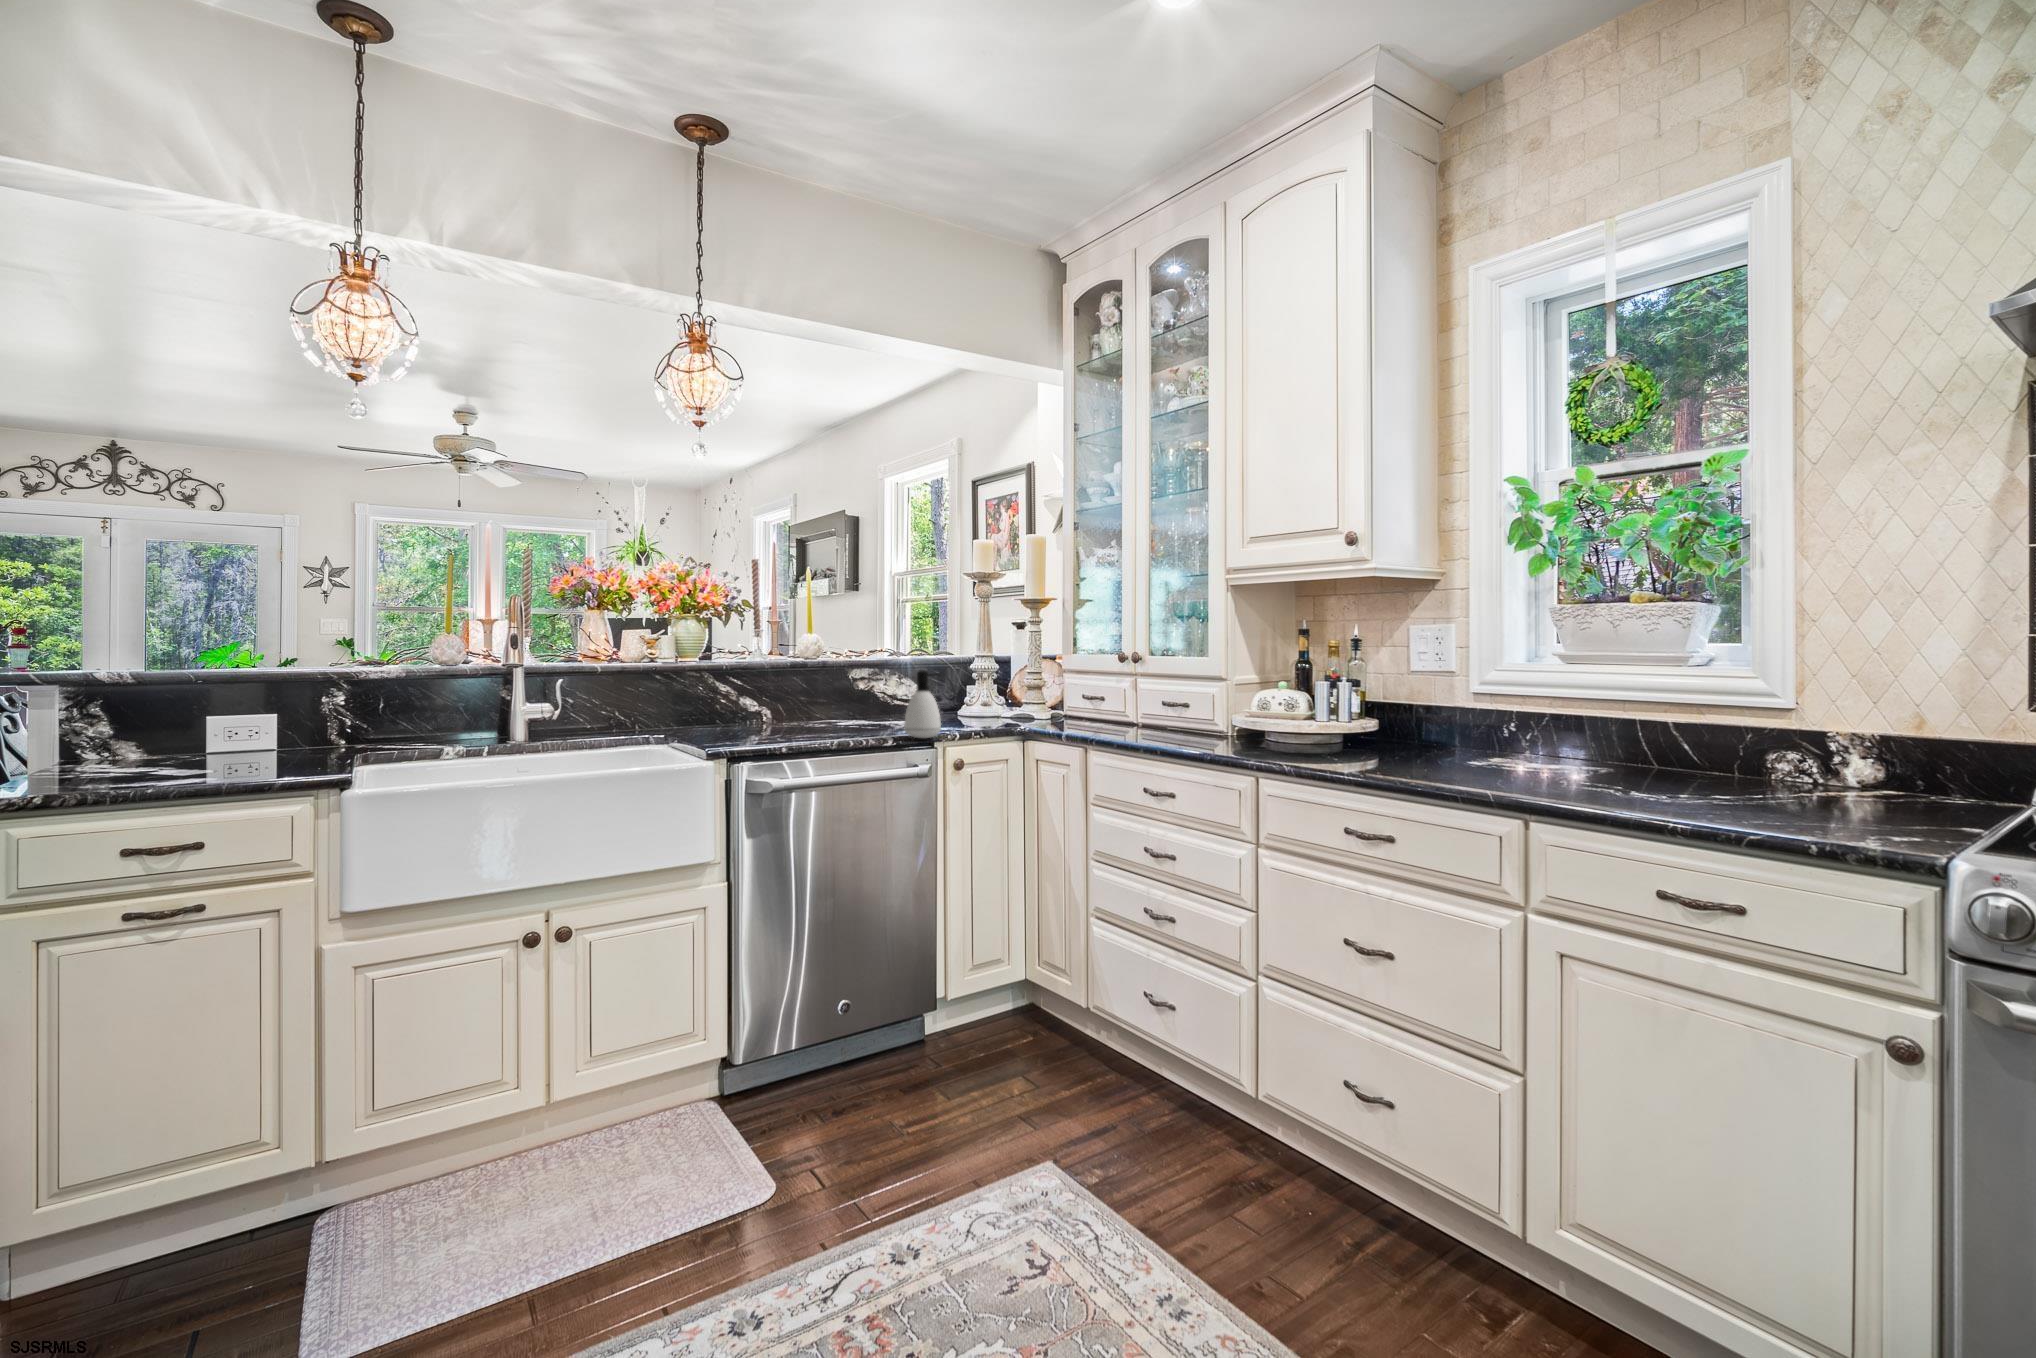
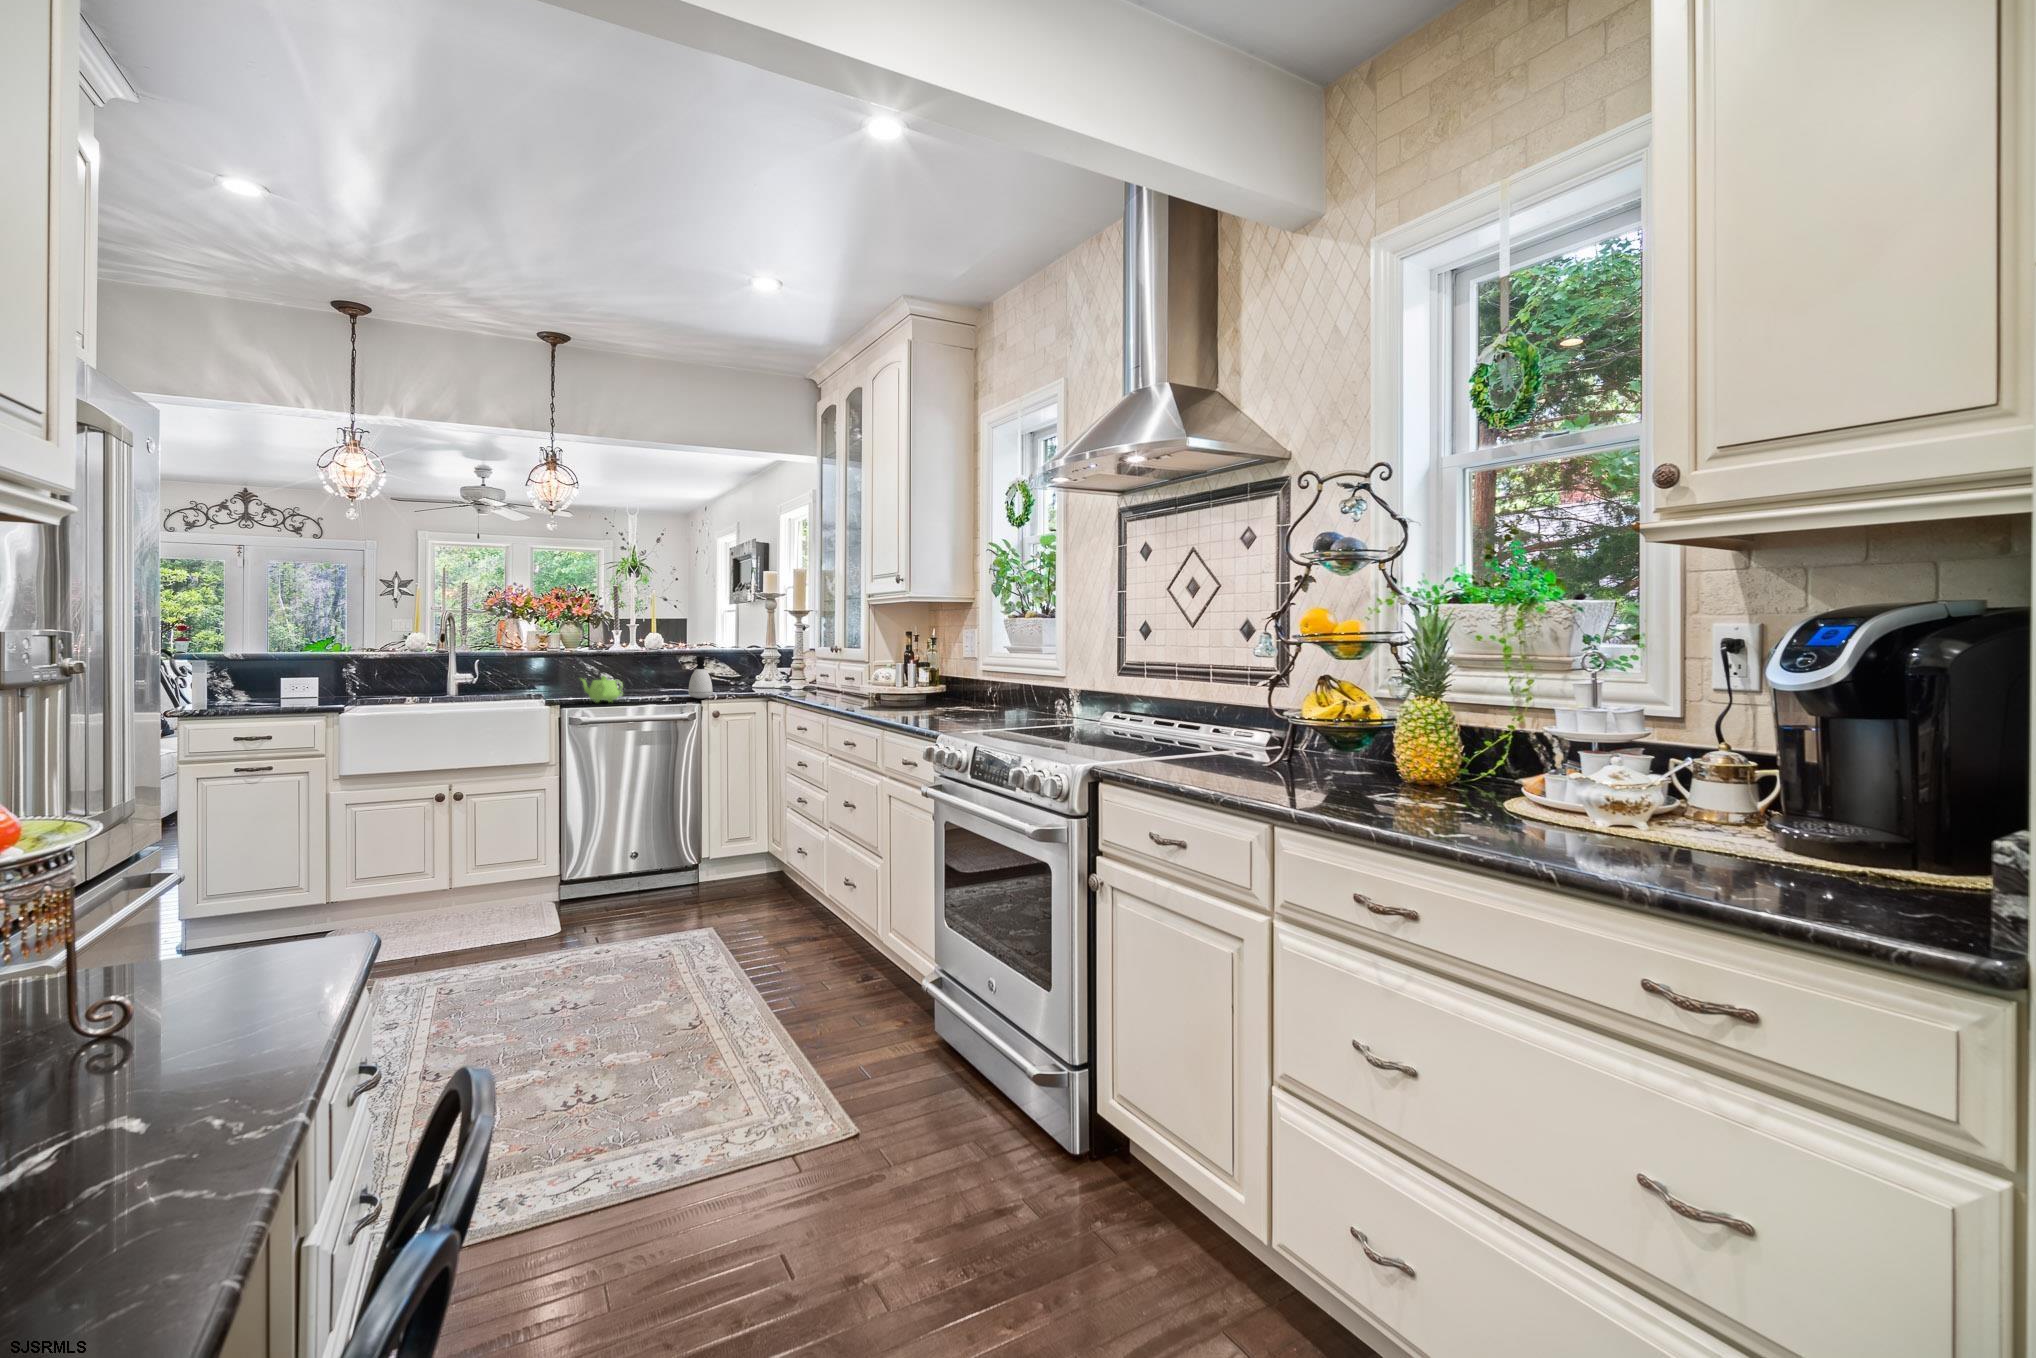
teapot: none [748,706,818,751] -> present [581,676,622,702]

